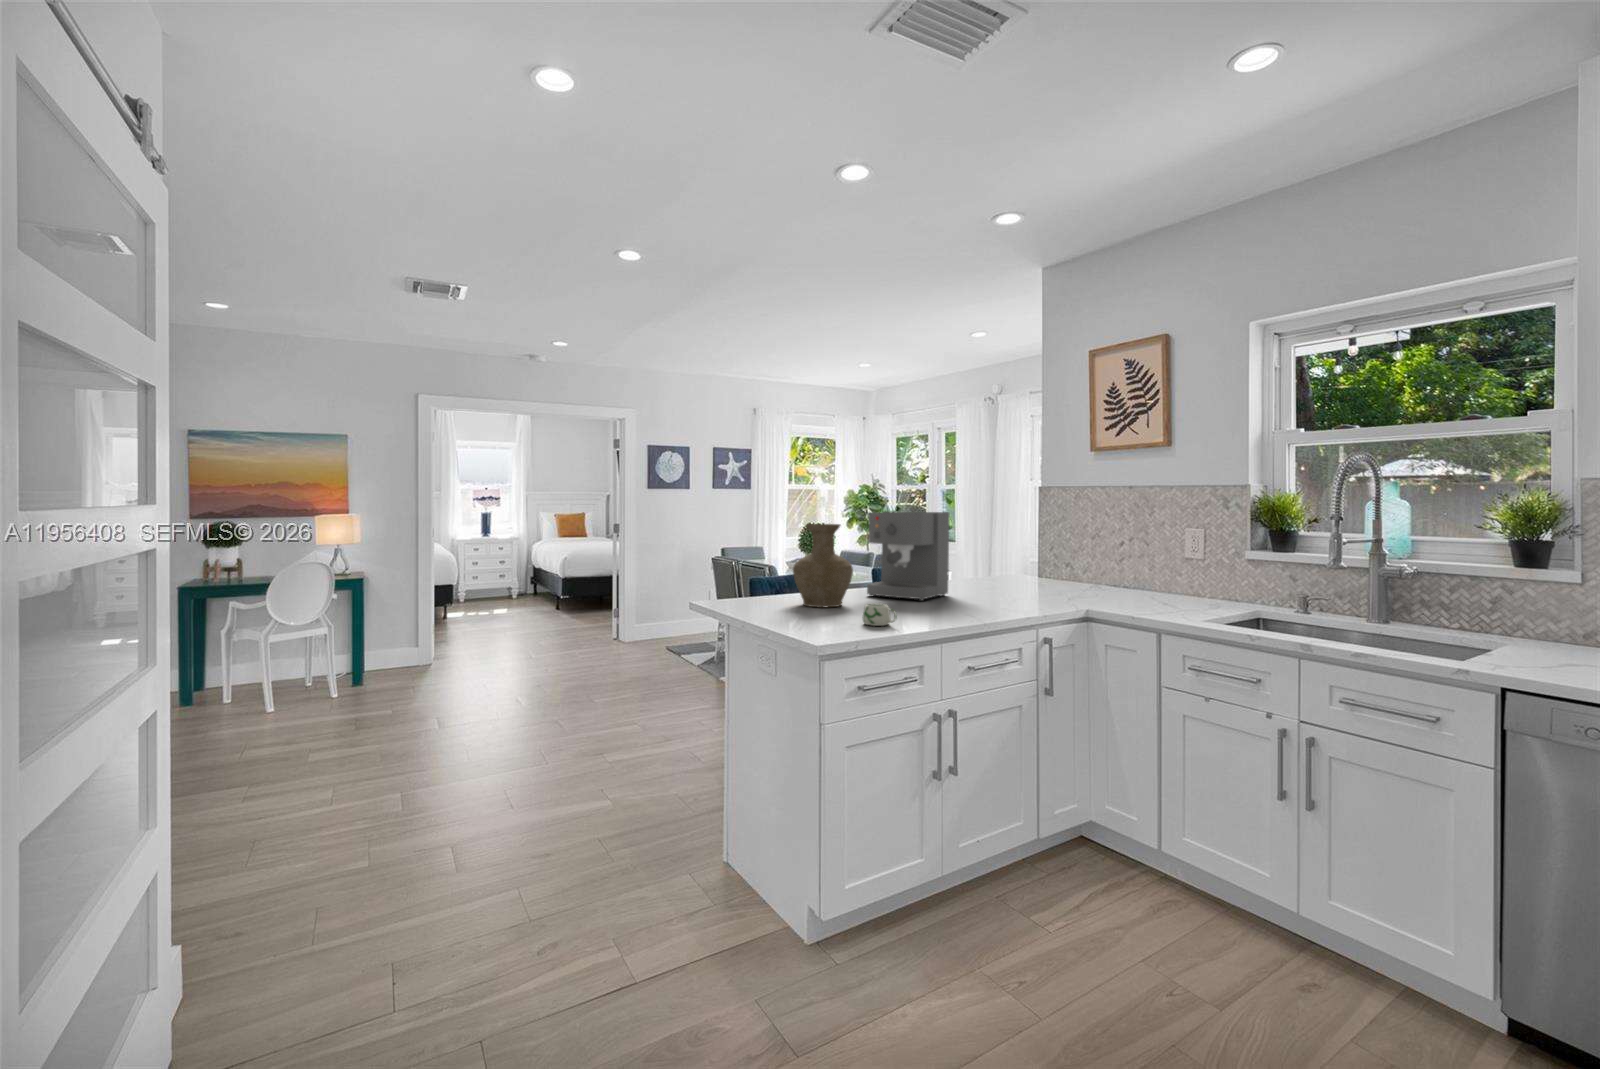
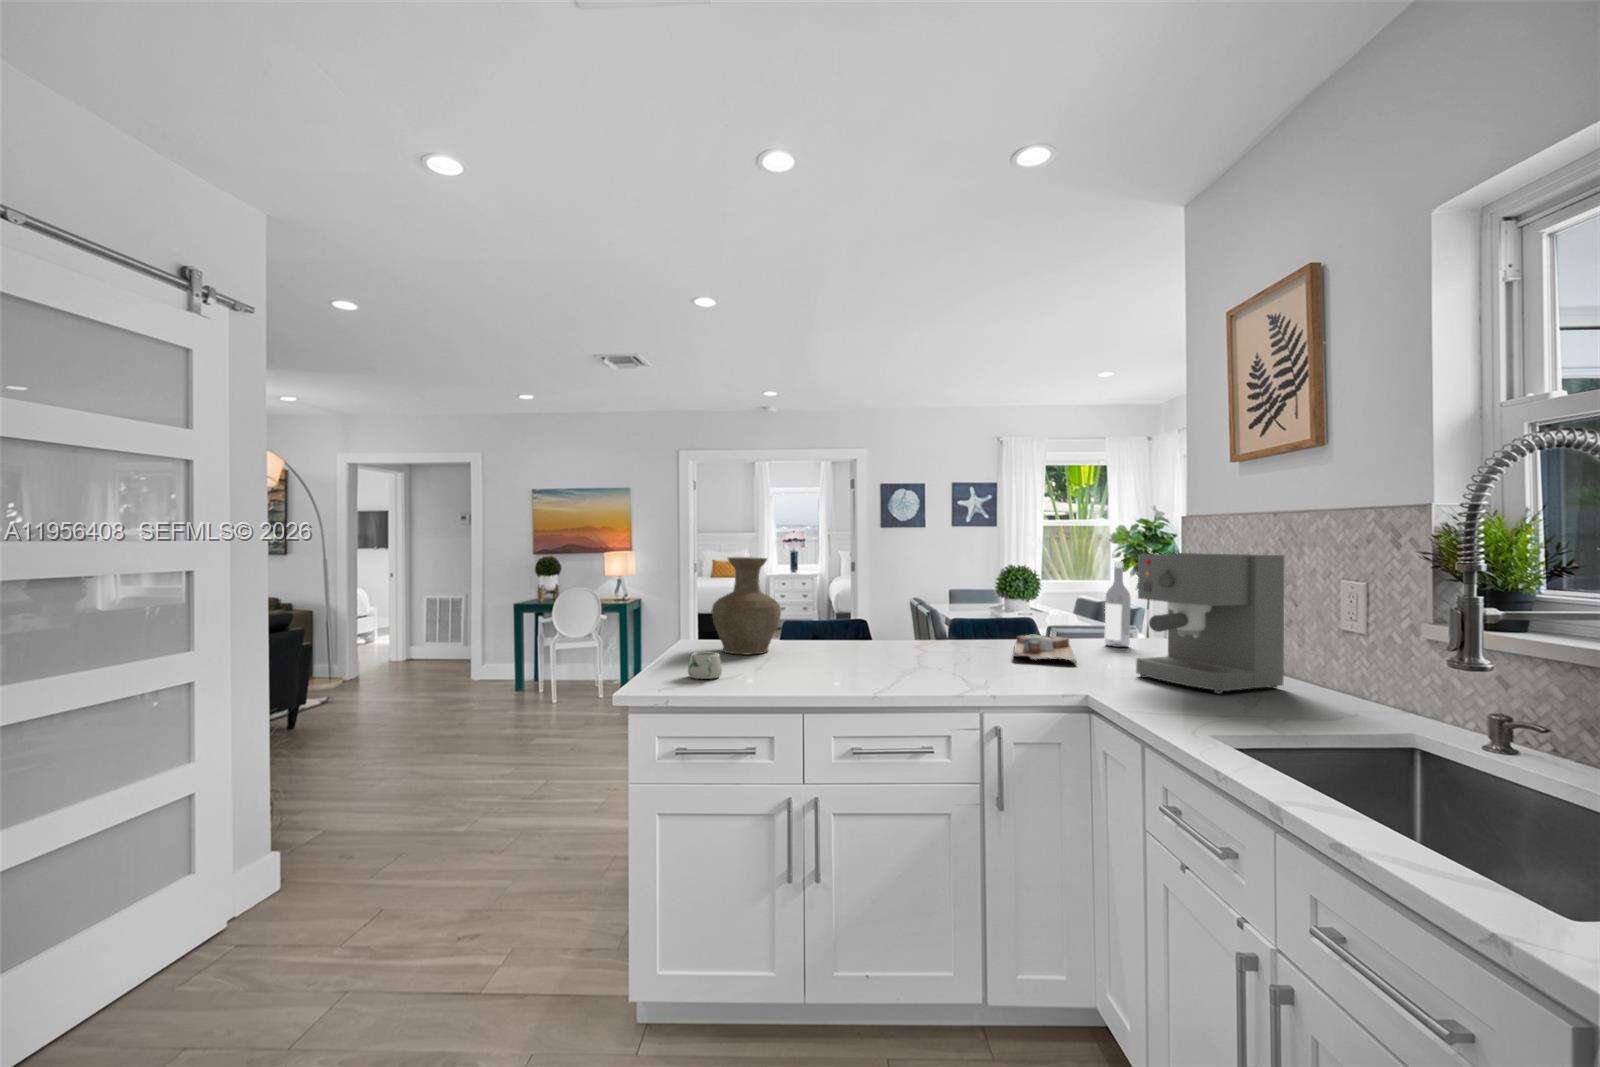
coffee maker: present [867,512,949,601] -> present [1136,553,1284,694]
wine bottle: none [1005,520,1022,581] -> present [1105,561,1131,647]
cutting board: none [960,575,1041,593] -> present [1013,634,1077,664]

